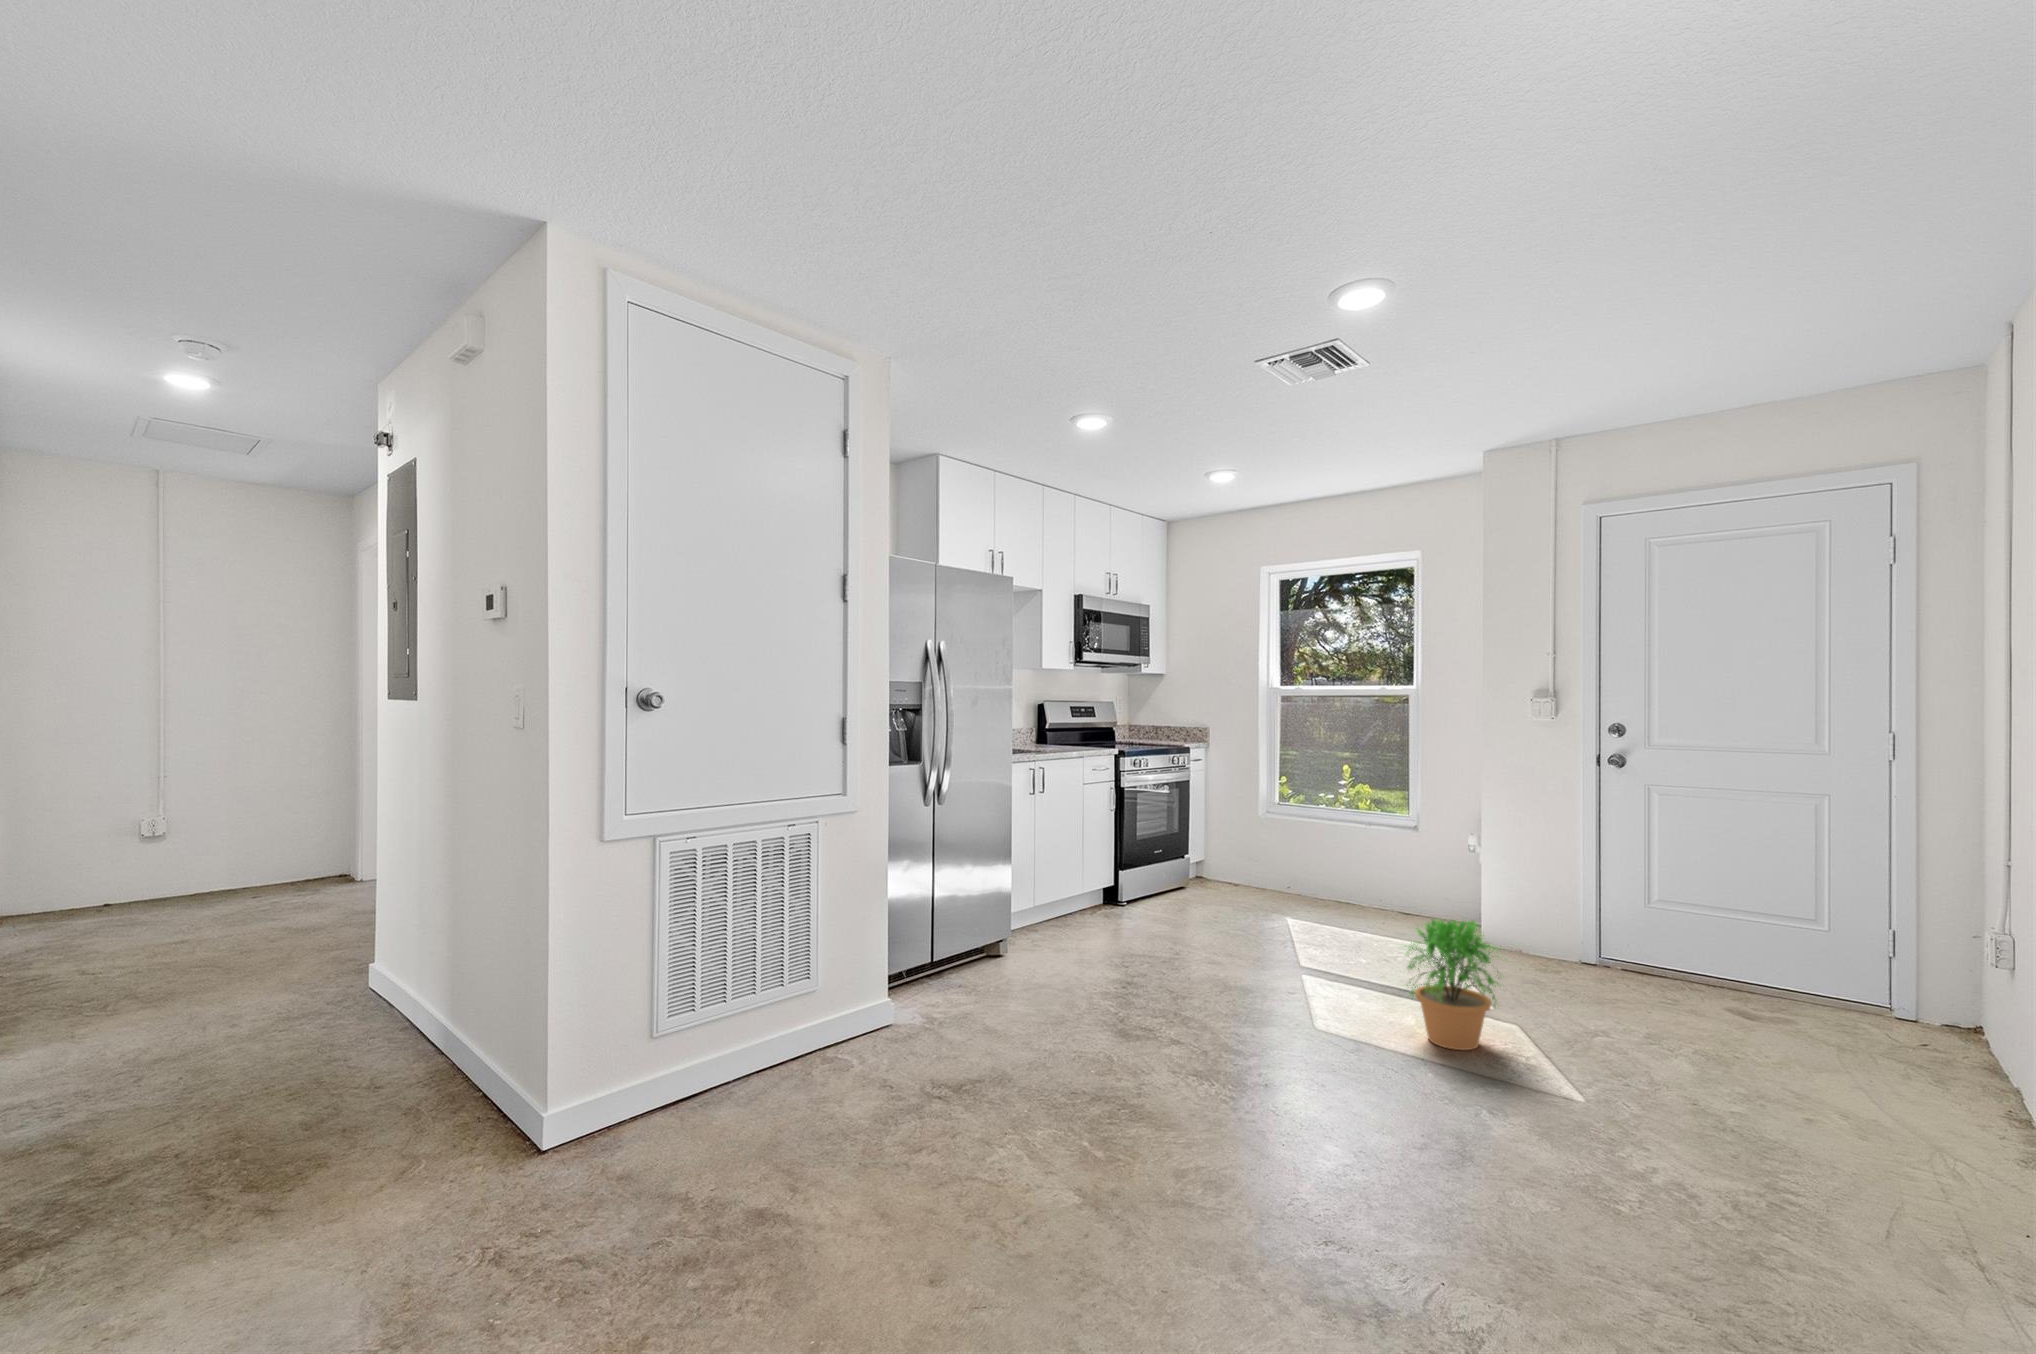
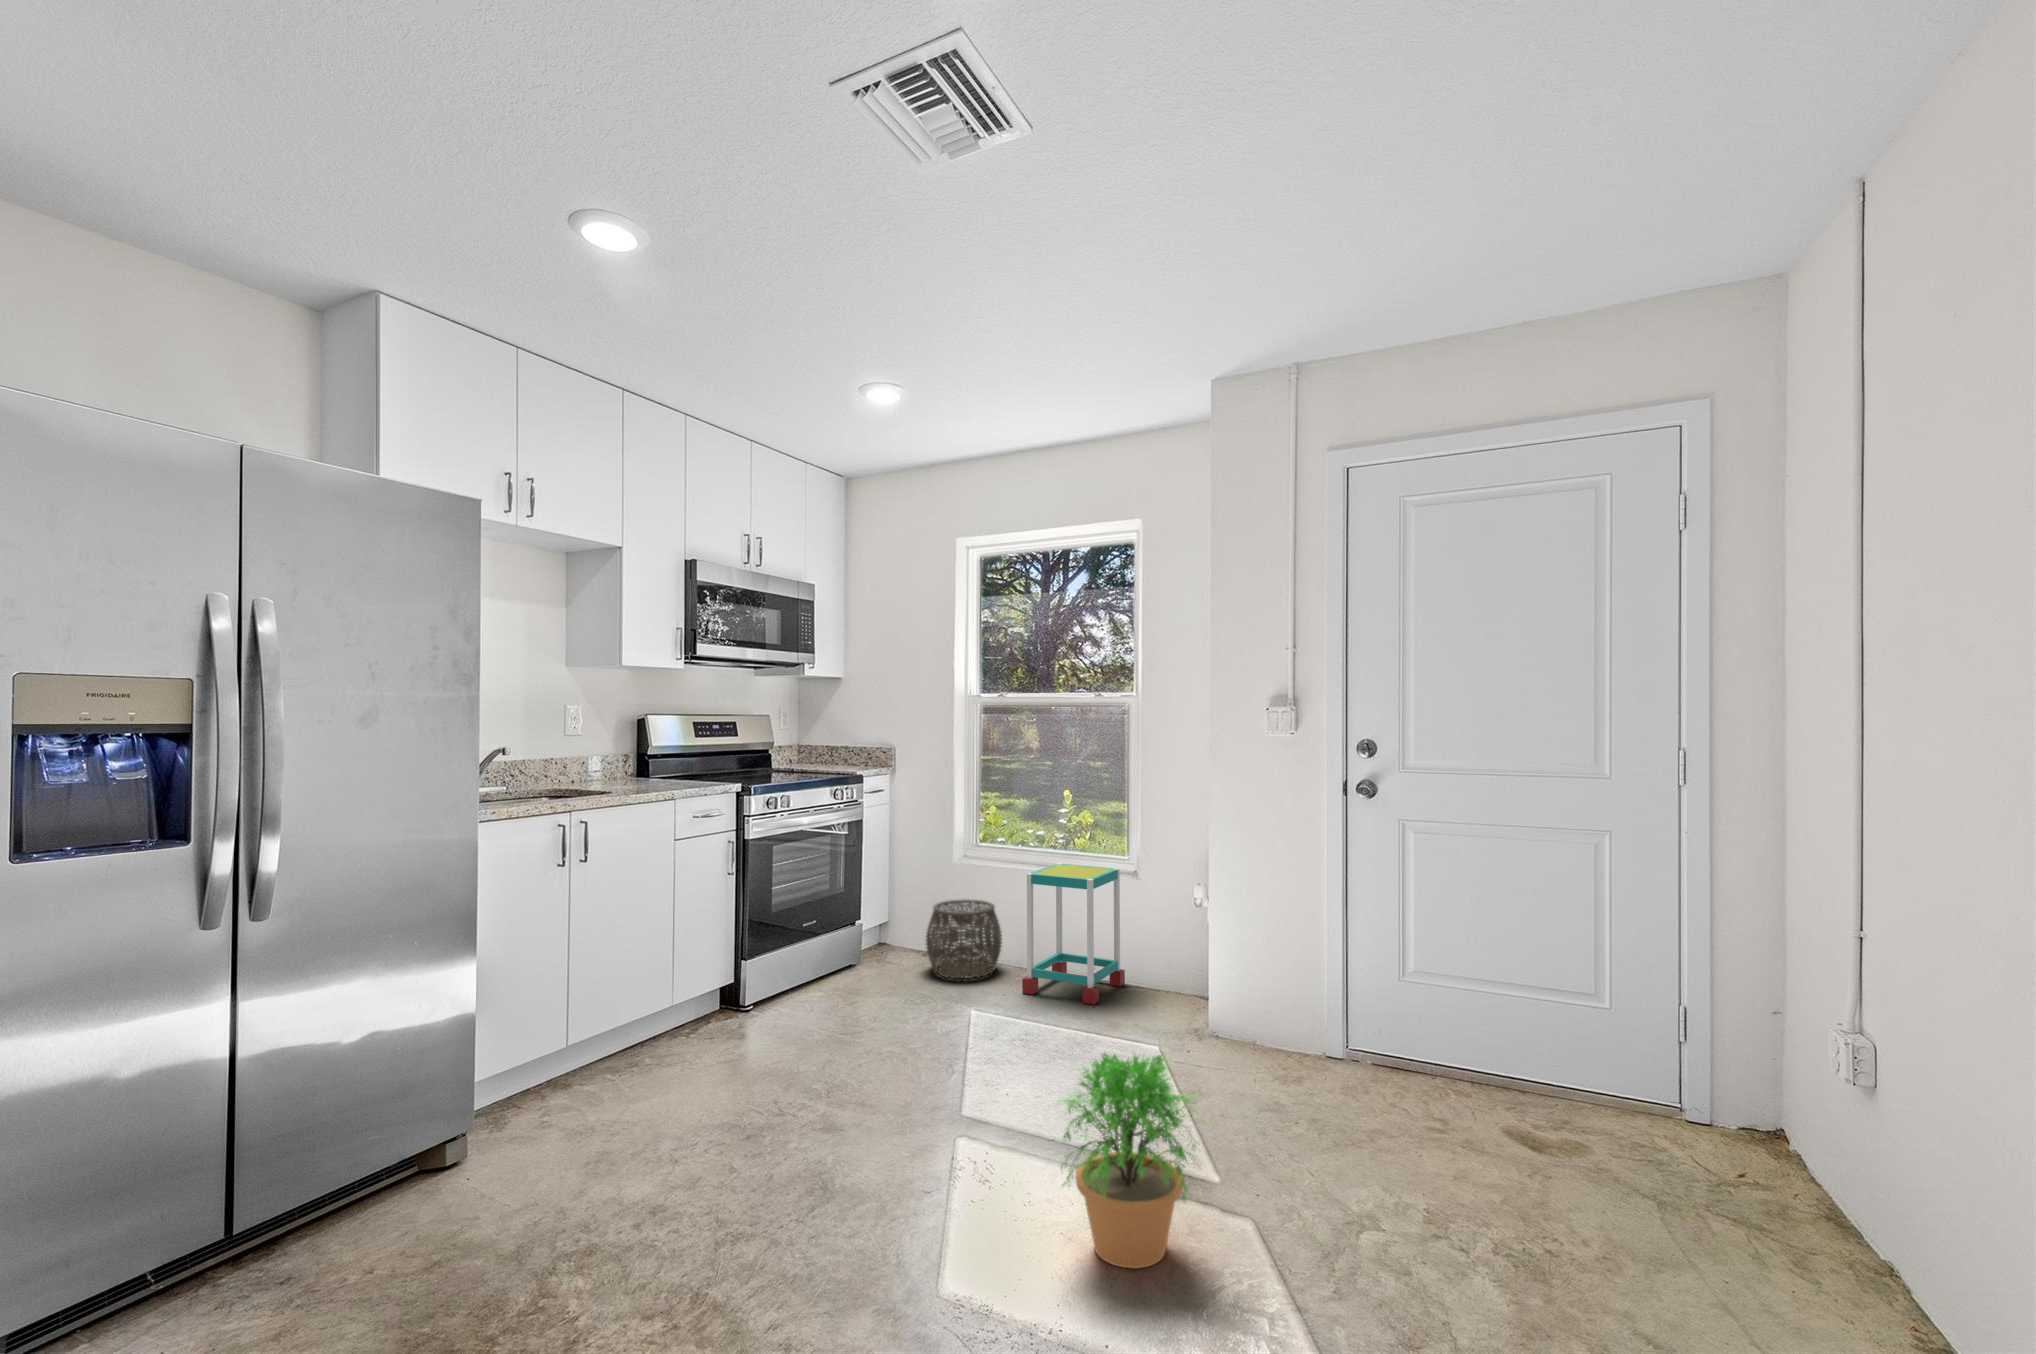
side table: none [1323,817,1403,921] -> present [1022,863,1125,1005]
woven basket: none [1242,843,1302,901] -> present [926,899,1002,978]

